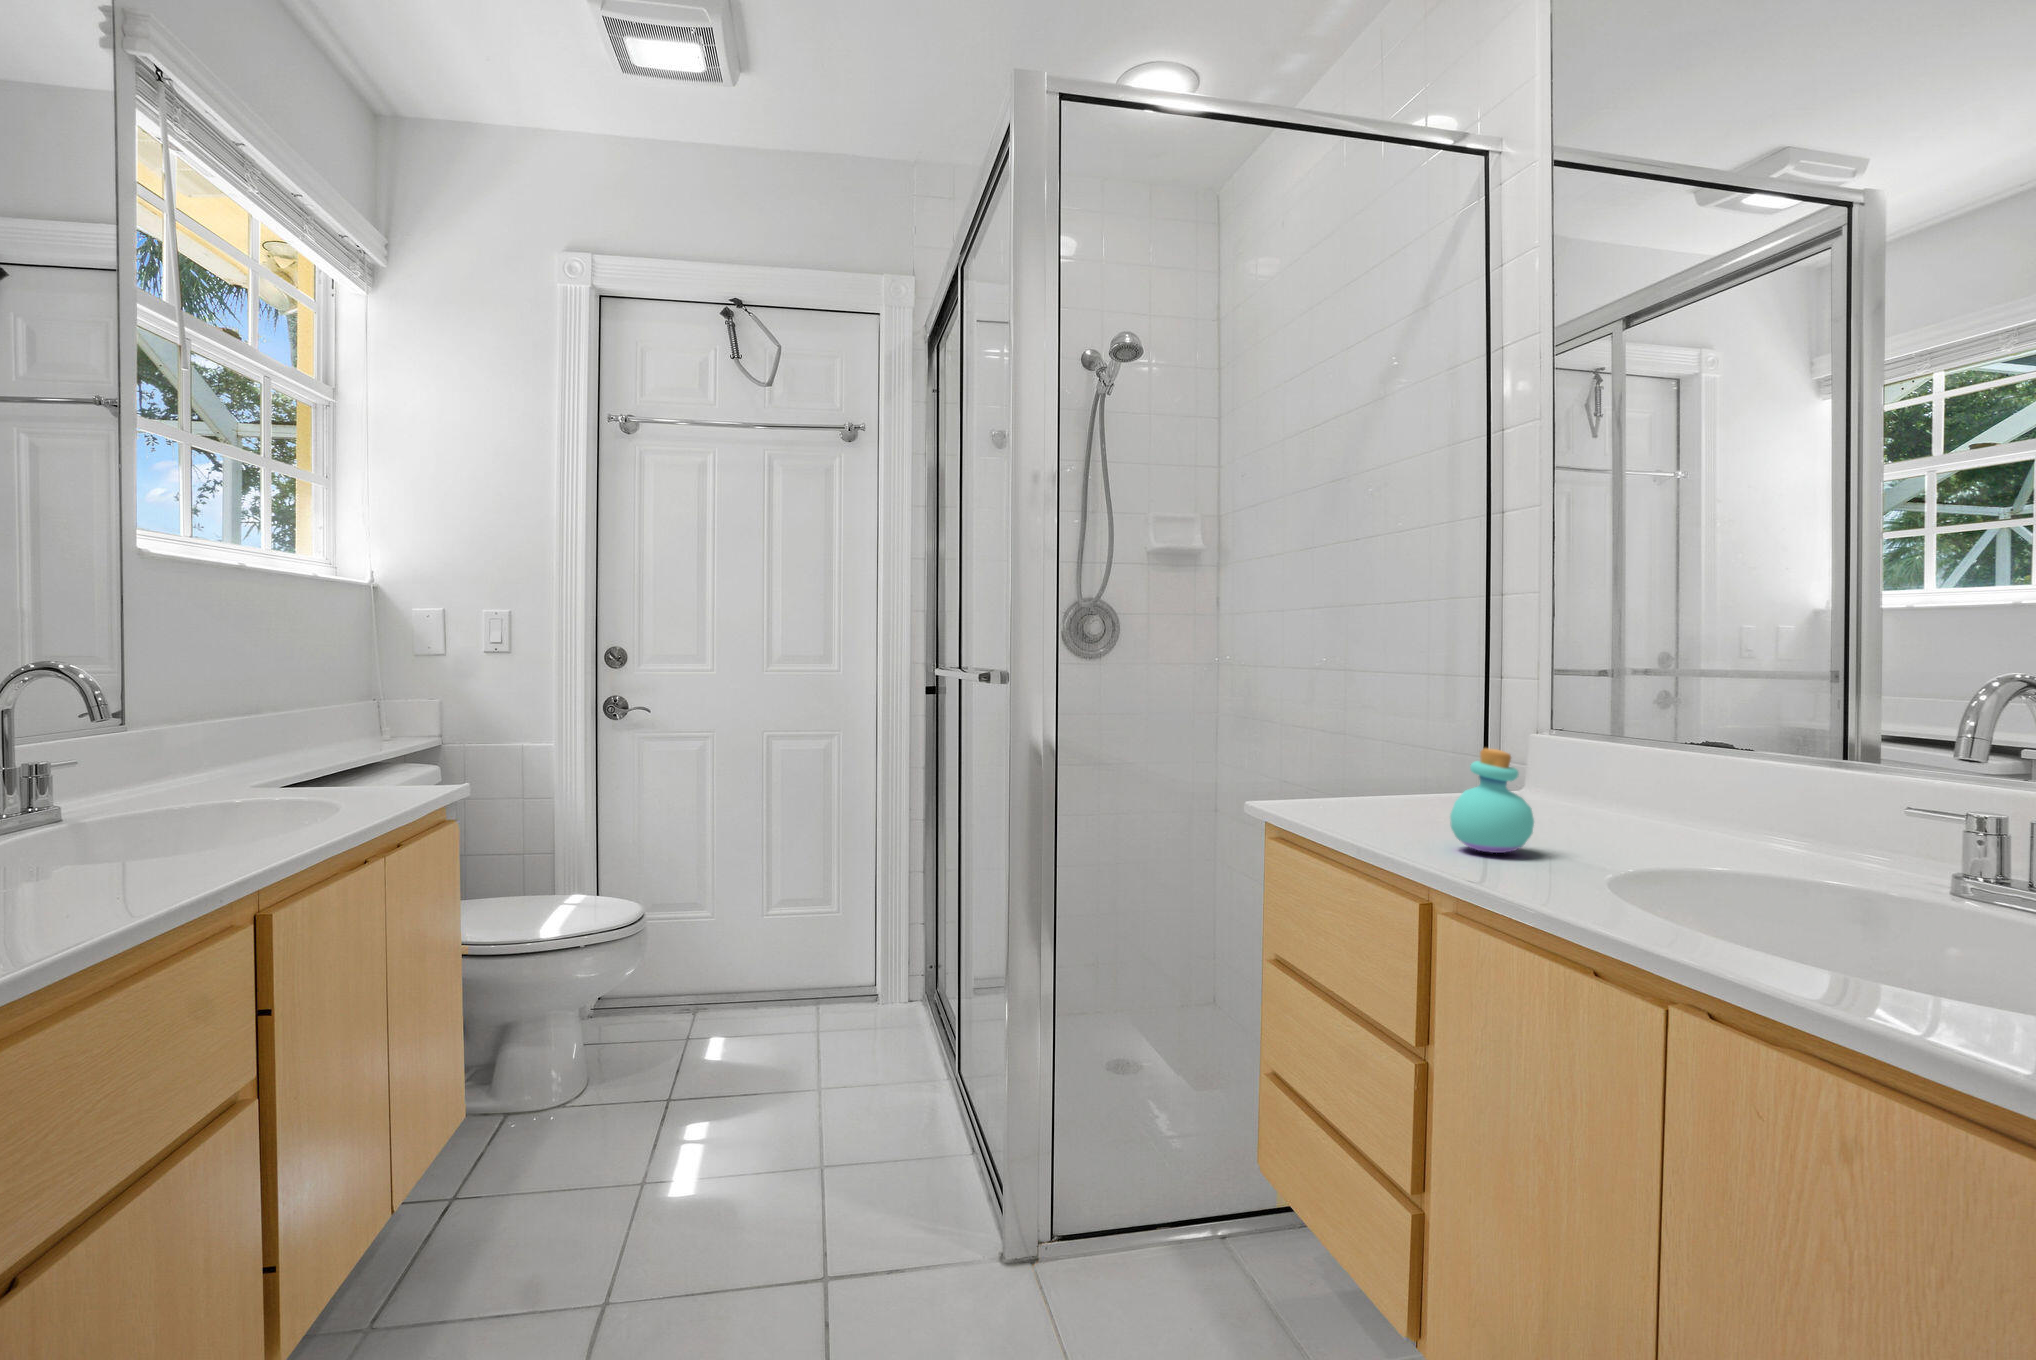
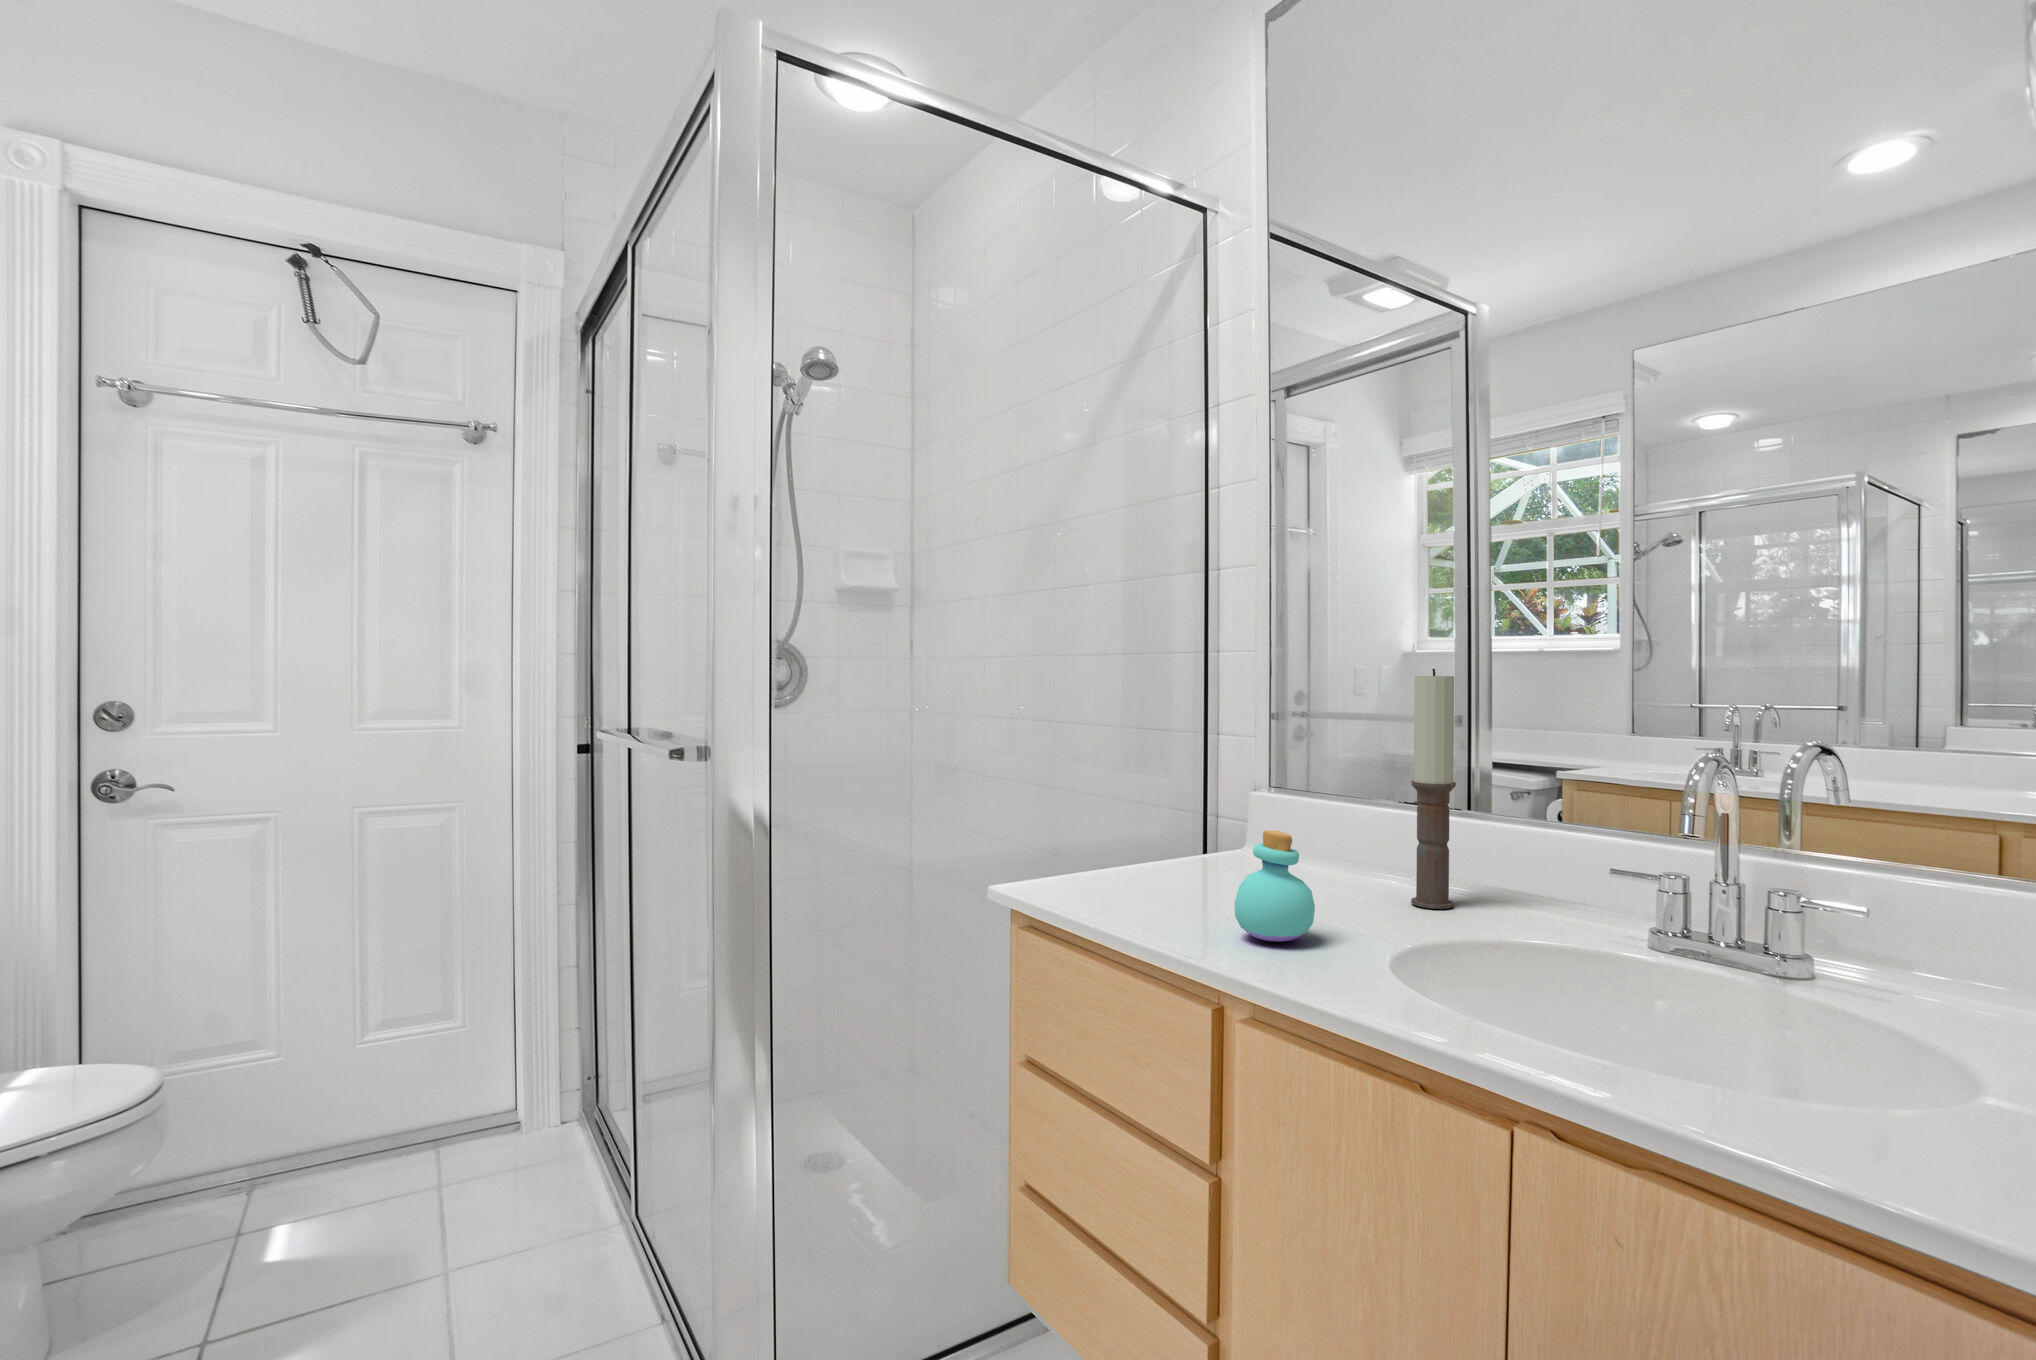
candle: none [1667,598,1721,844] -> present [1411,669,1456,909]

